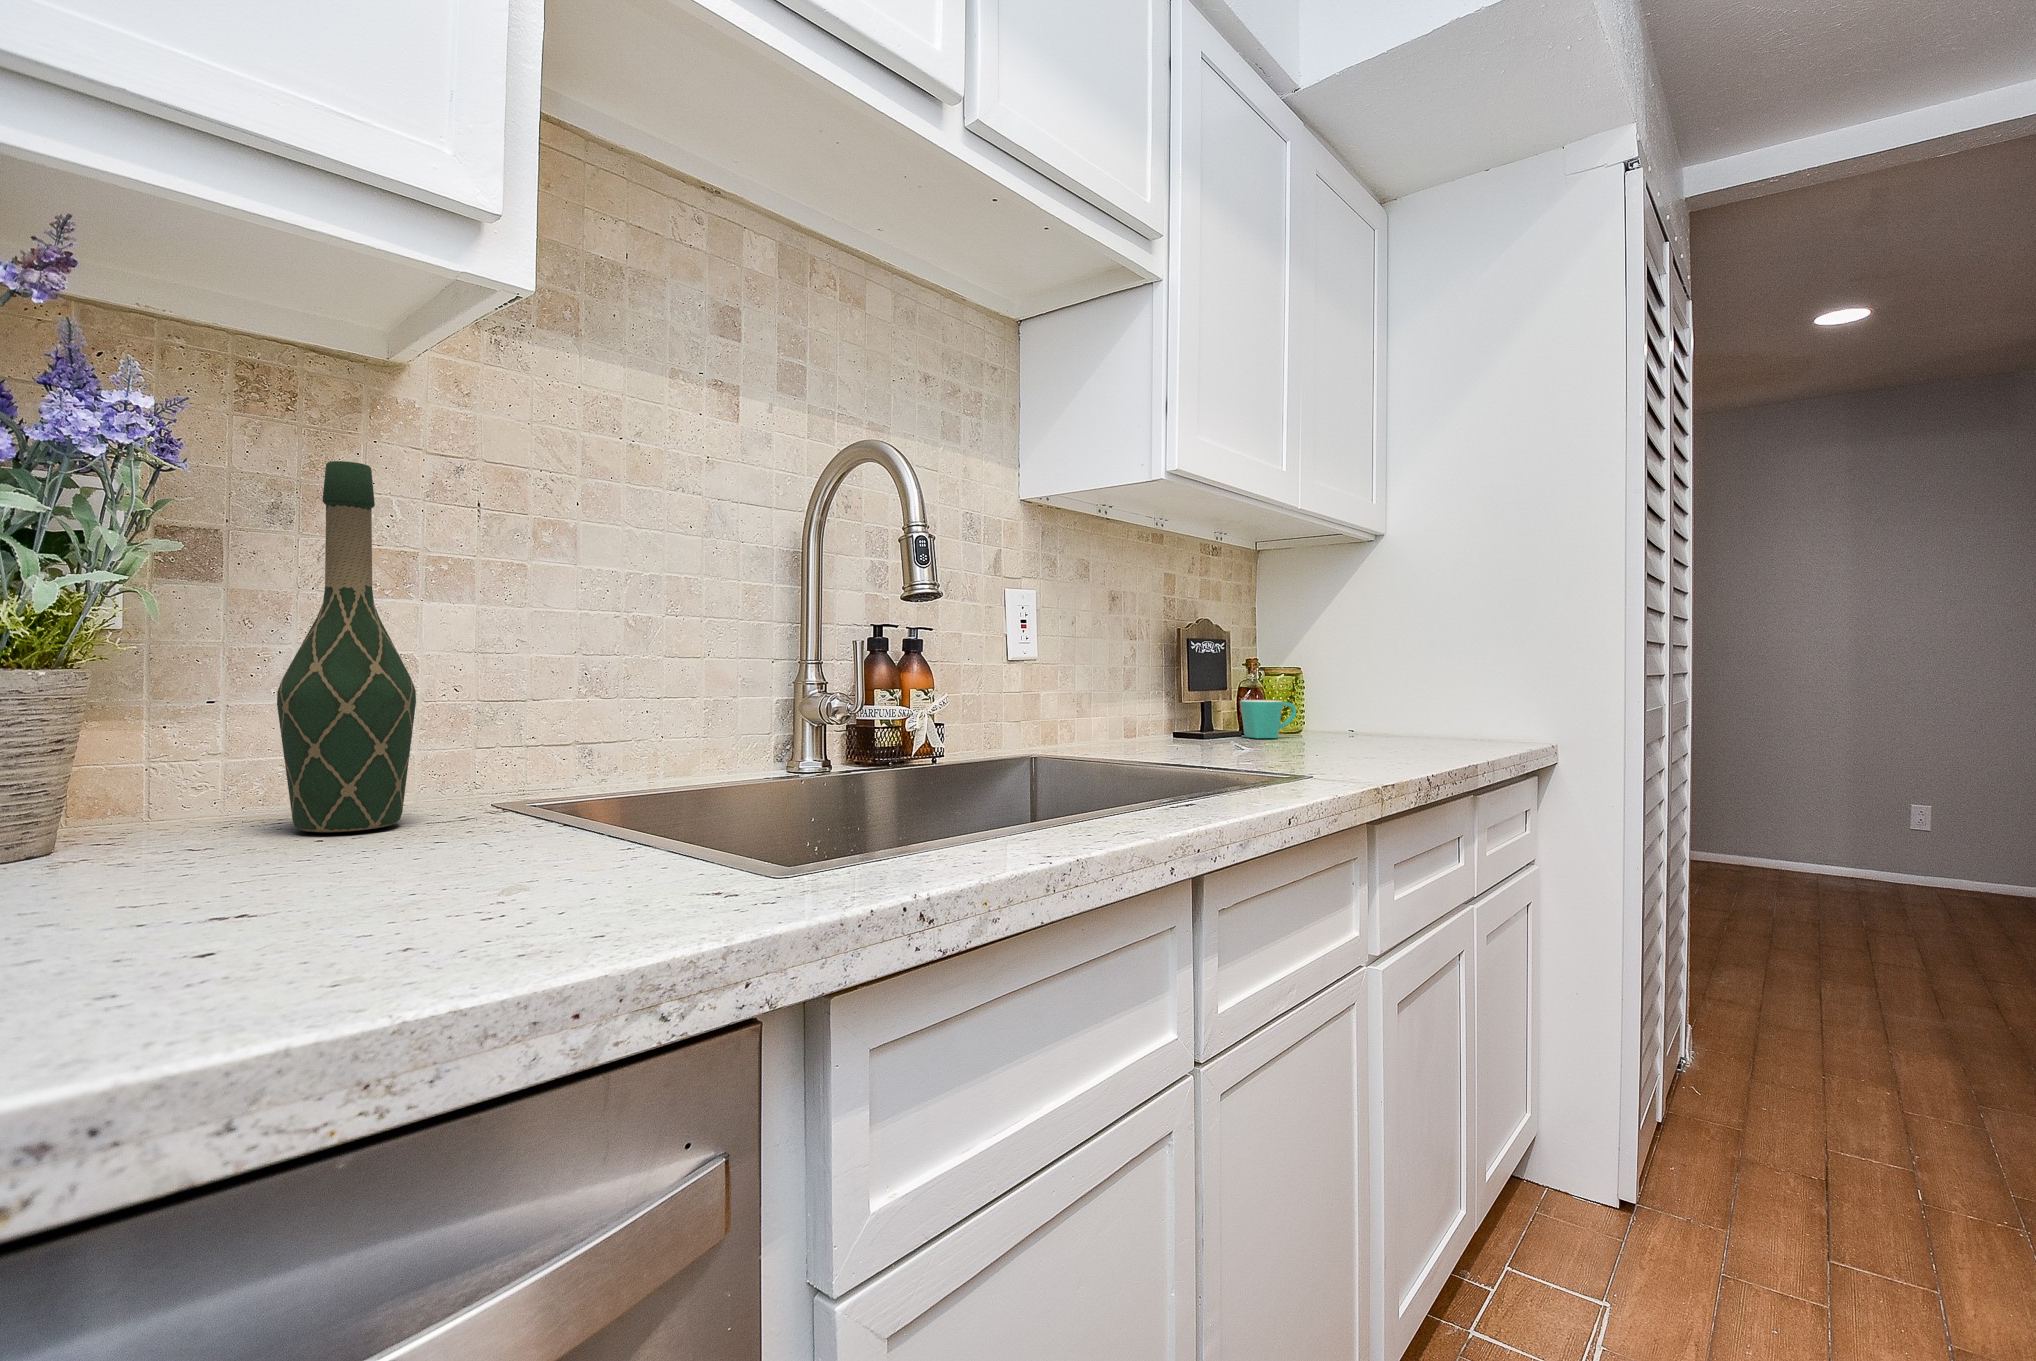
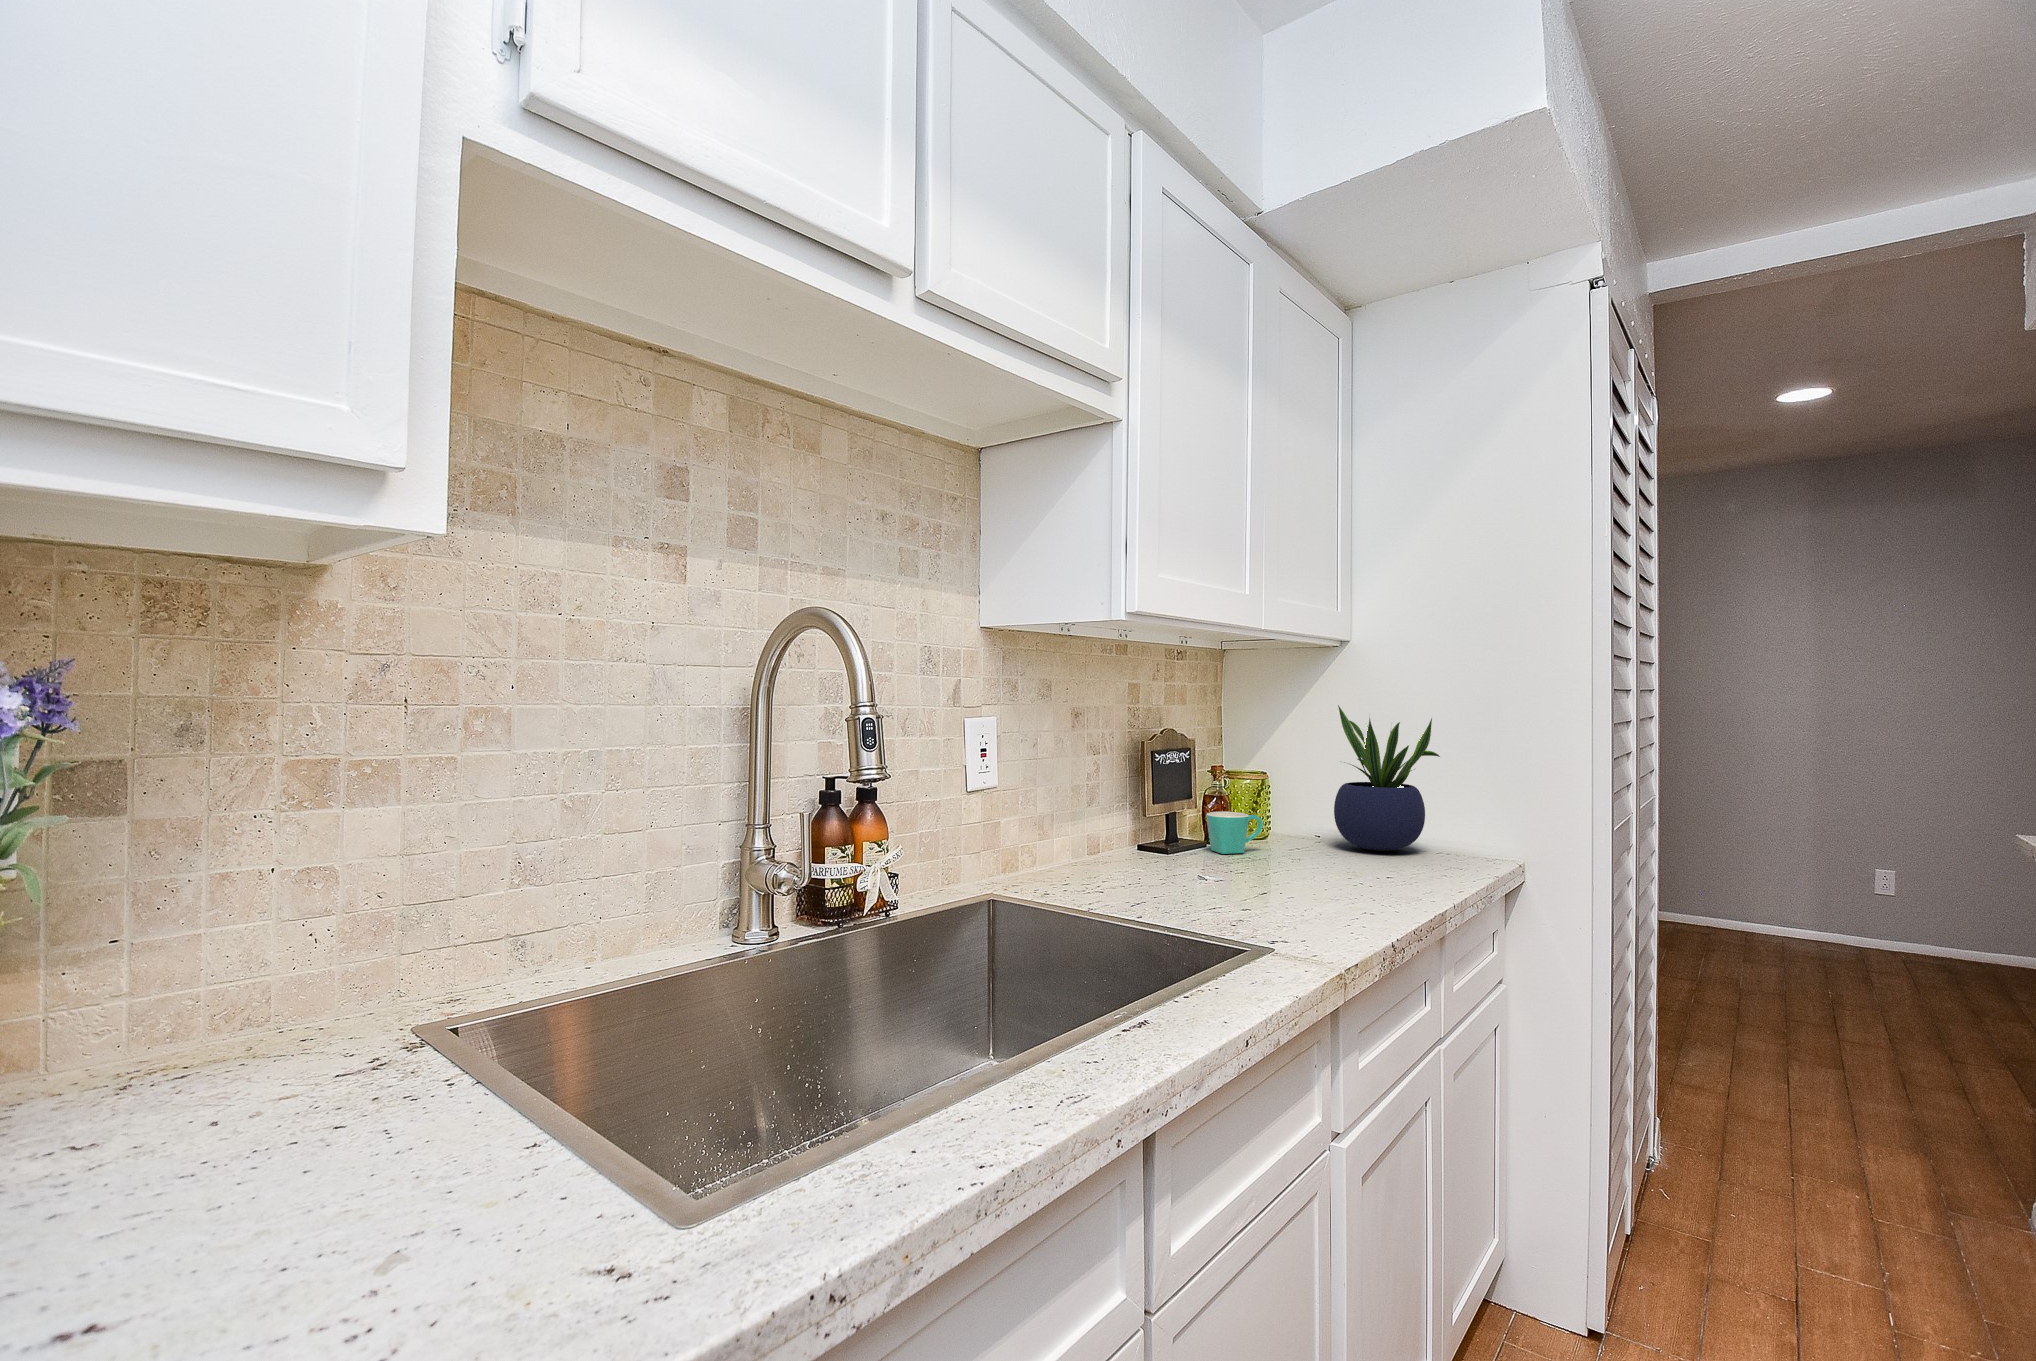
wine bottle: present [277,461,416,832] -> none [171,707,324,1107]
potted plant: none [1367,594,1474,737] -> present [1334,705,1440,851]

